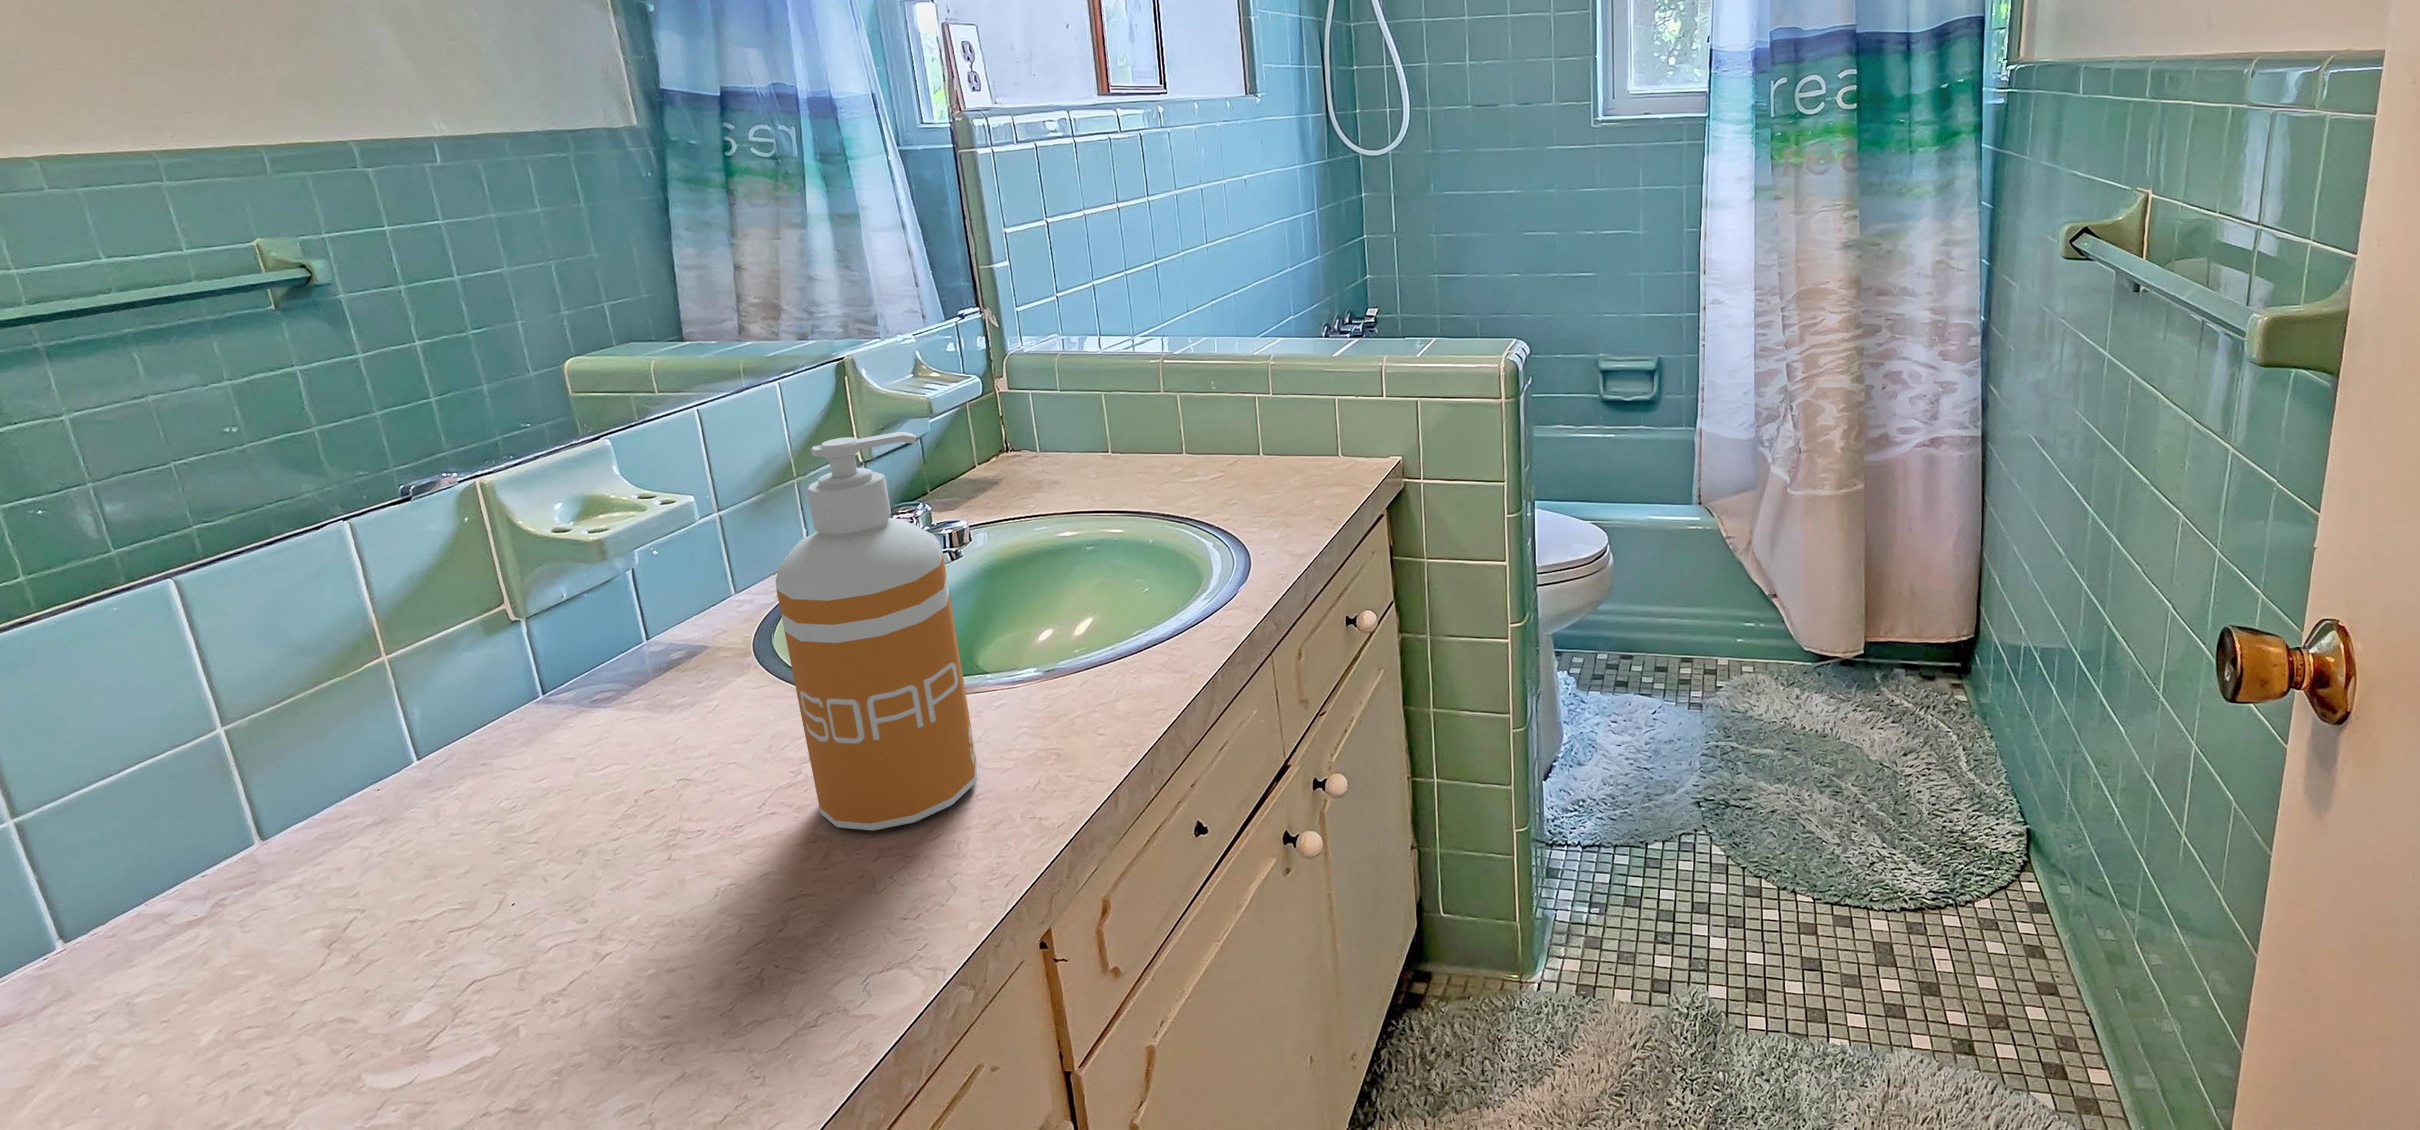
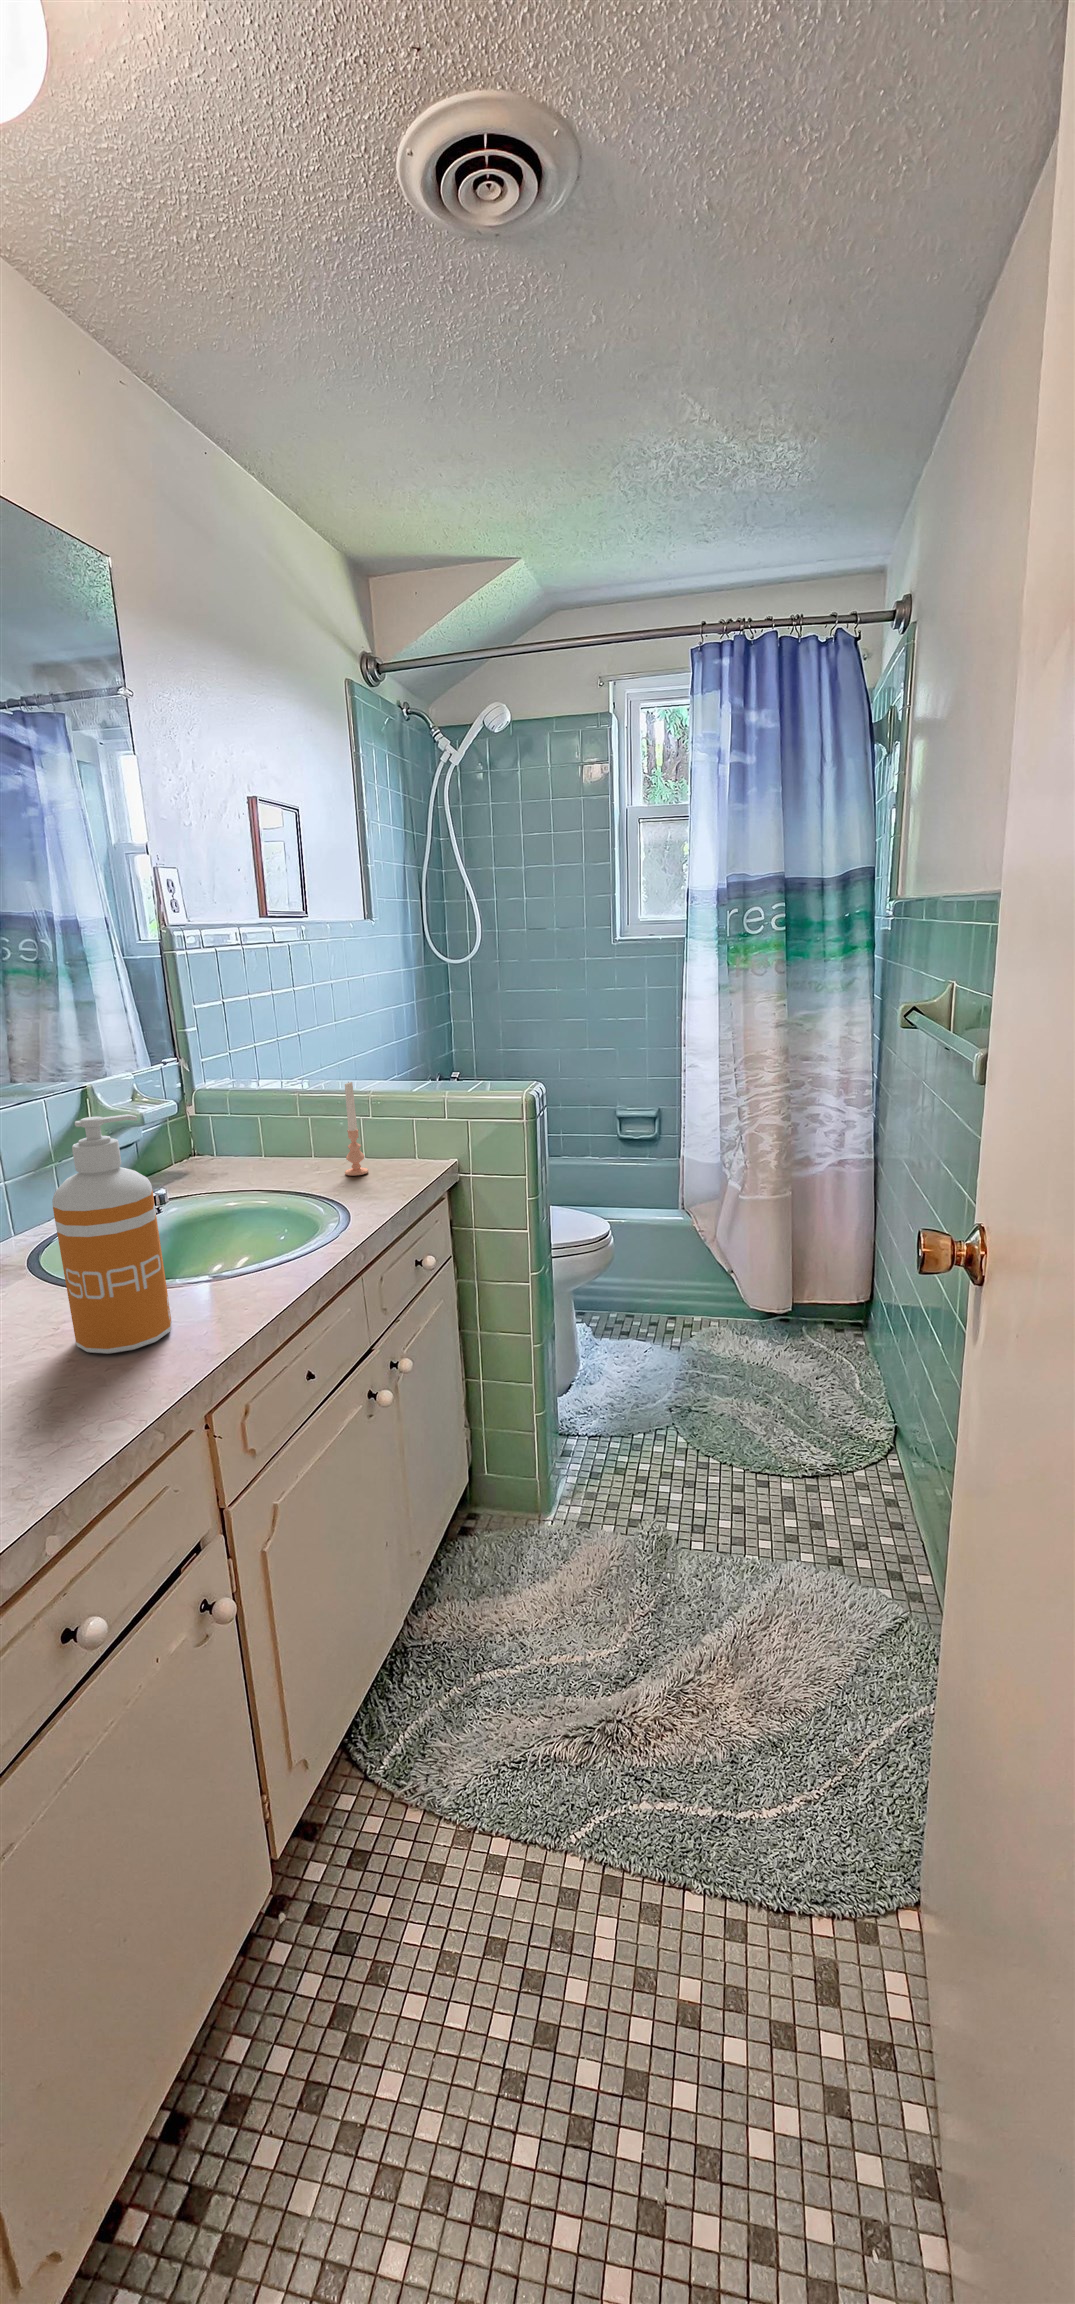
candle: none [1236,345,1271,487] -> present [345,1082,368,1176]

